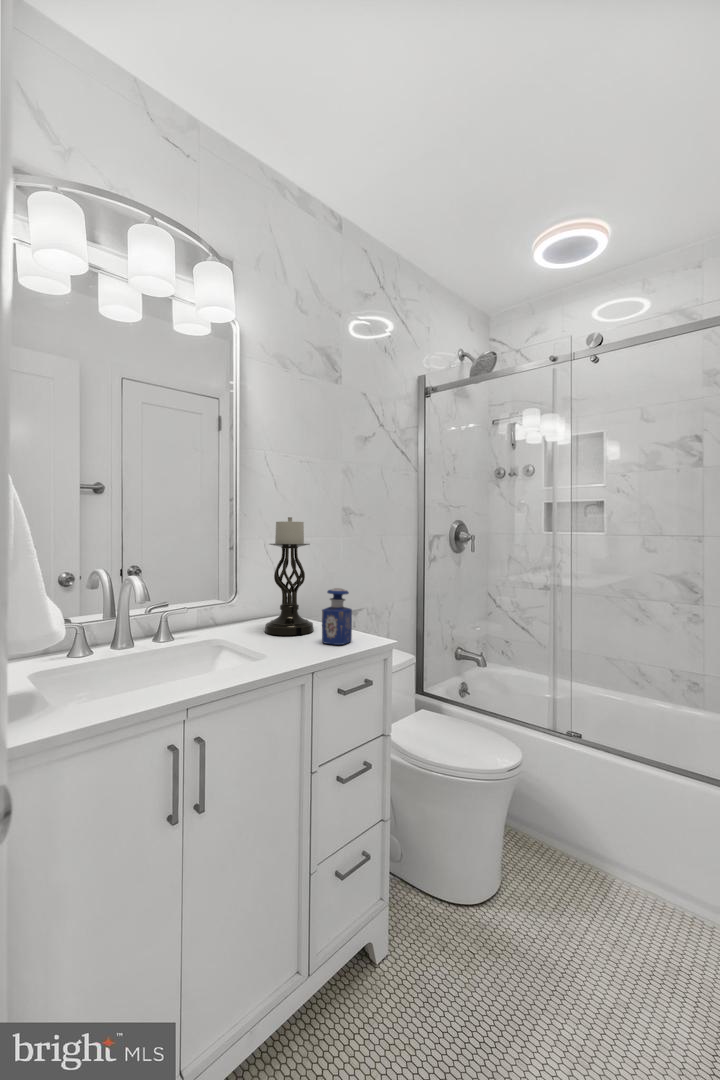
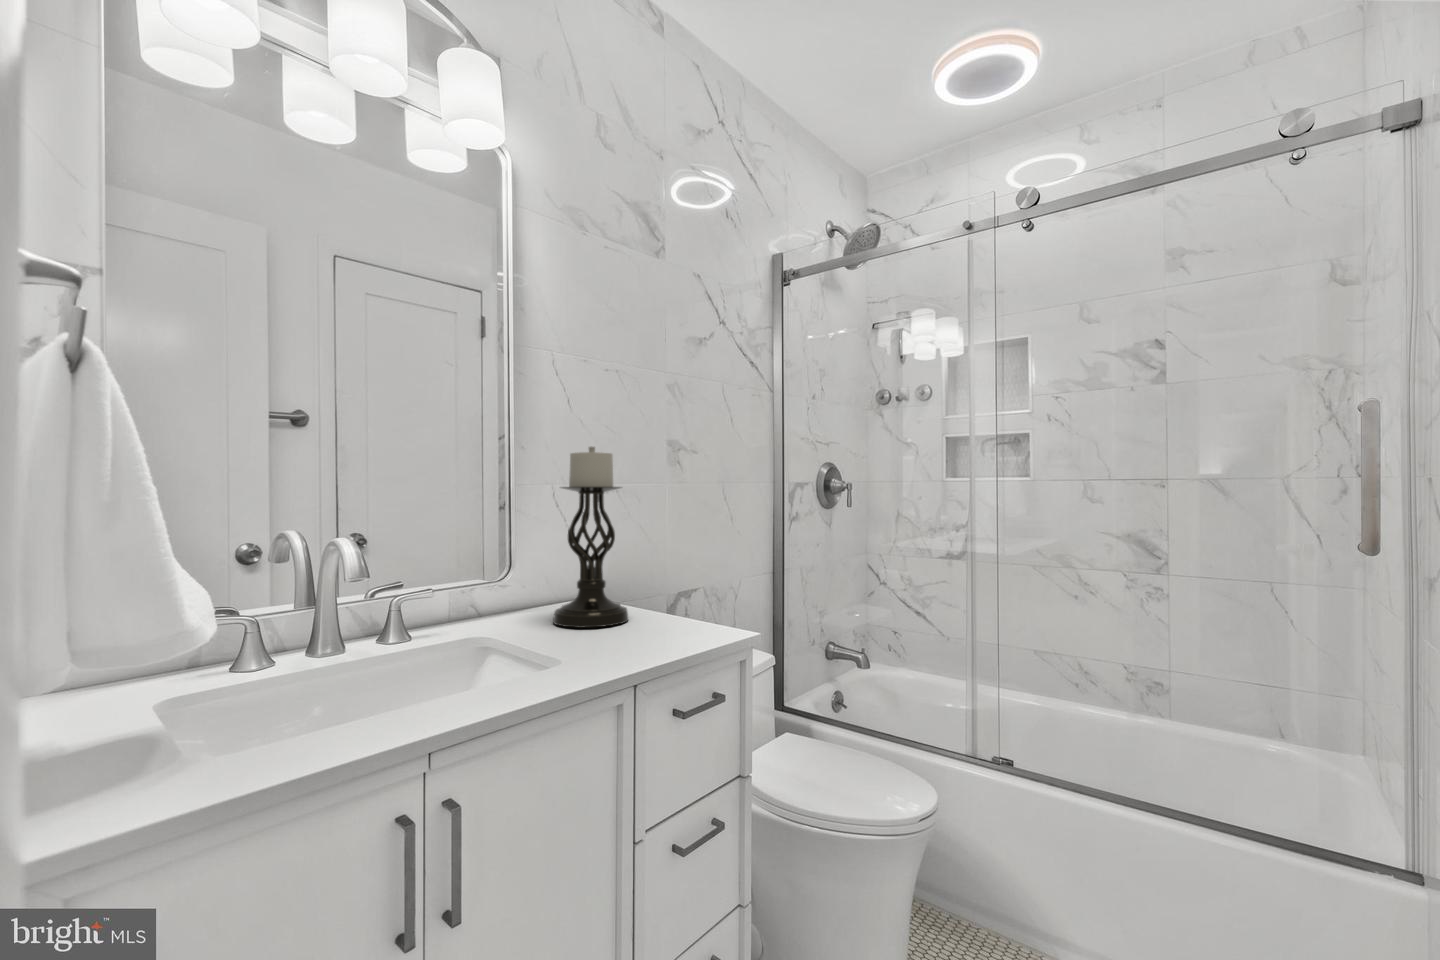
perfume bottle: present [322,588,352,645] -> none [644,553,690,640]

